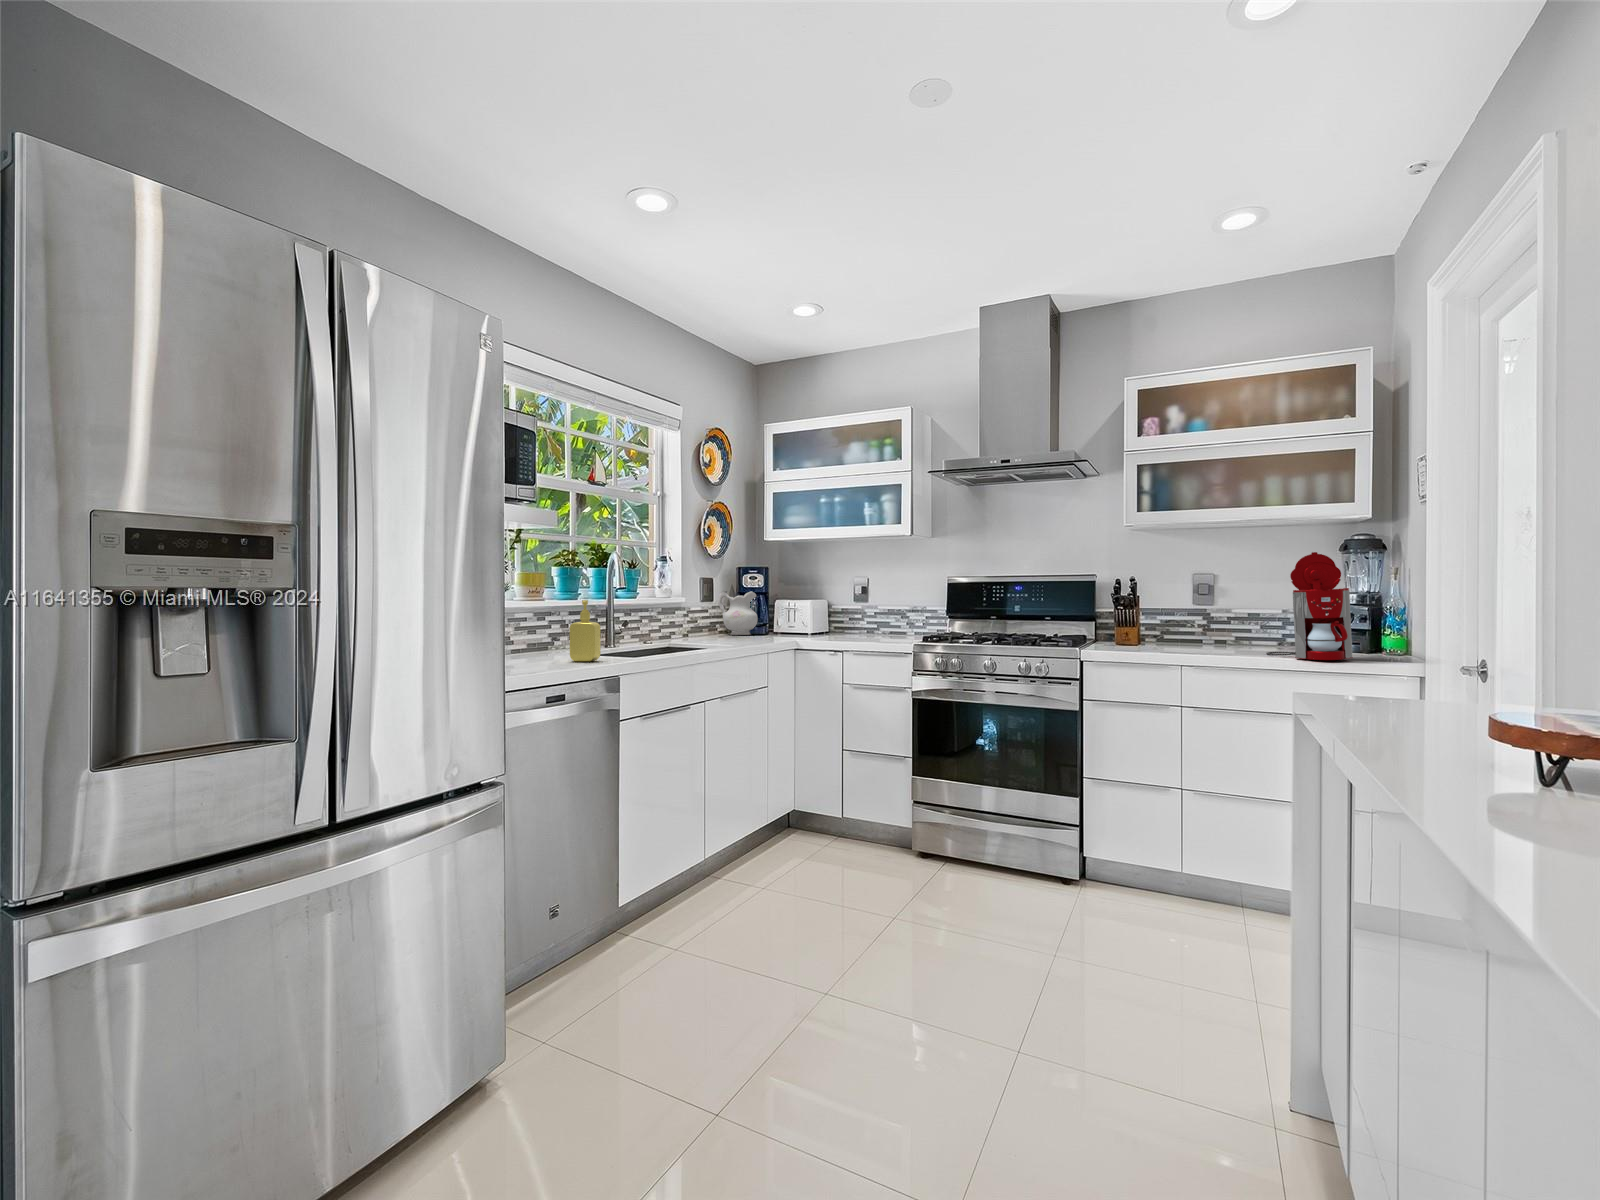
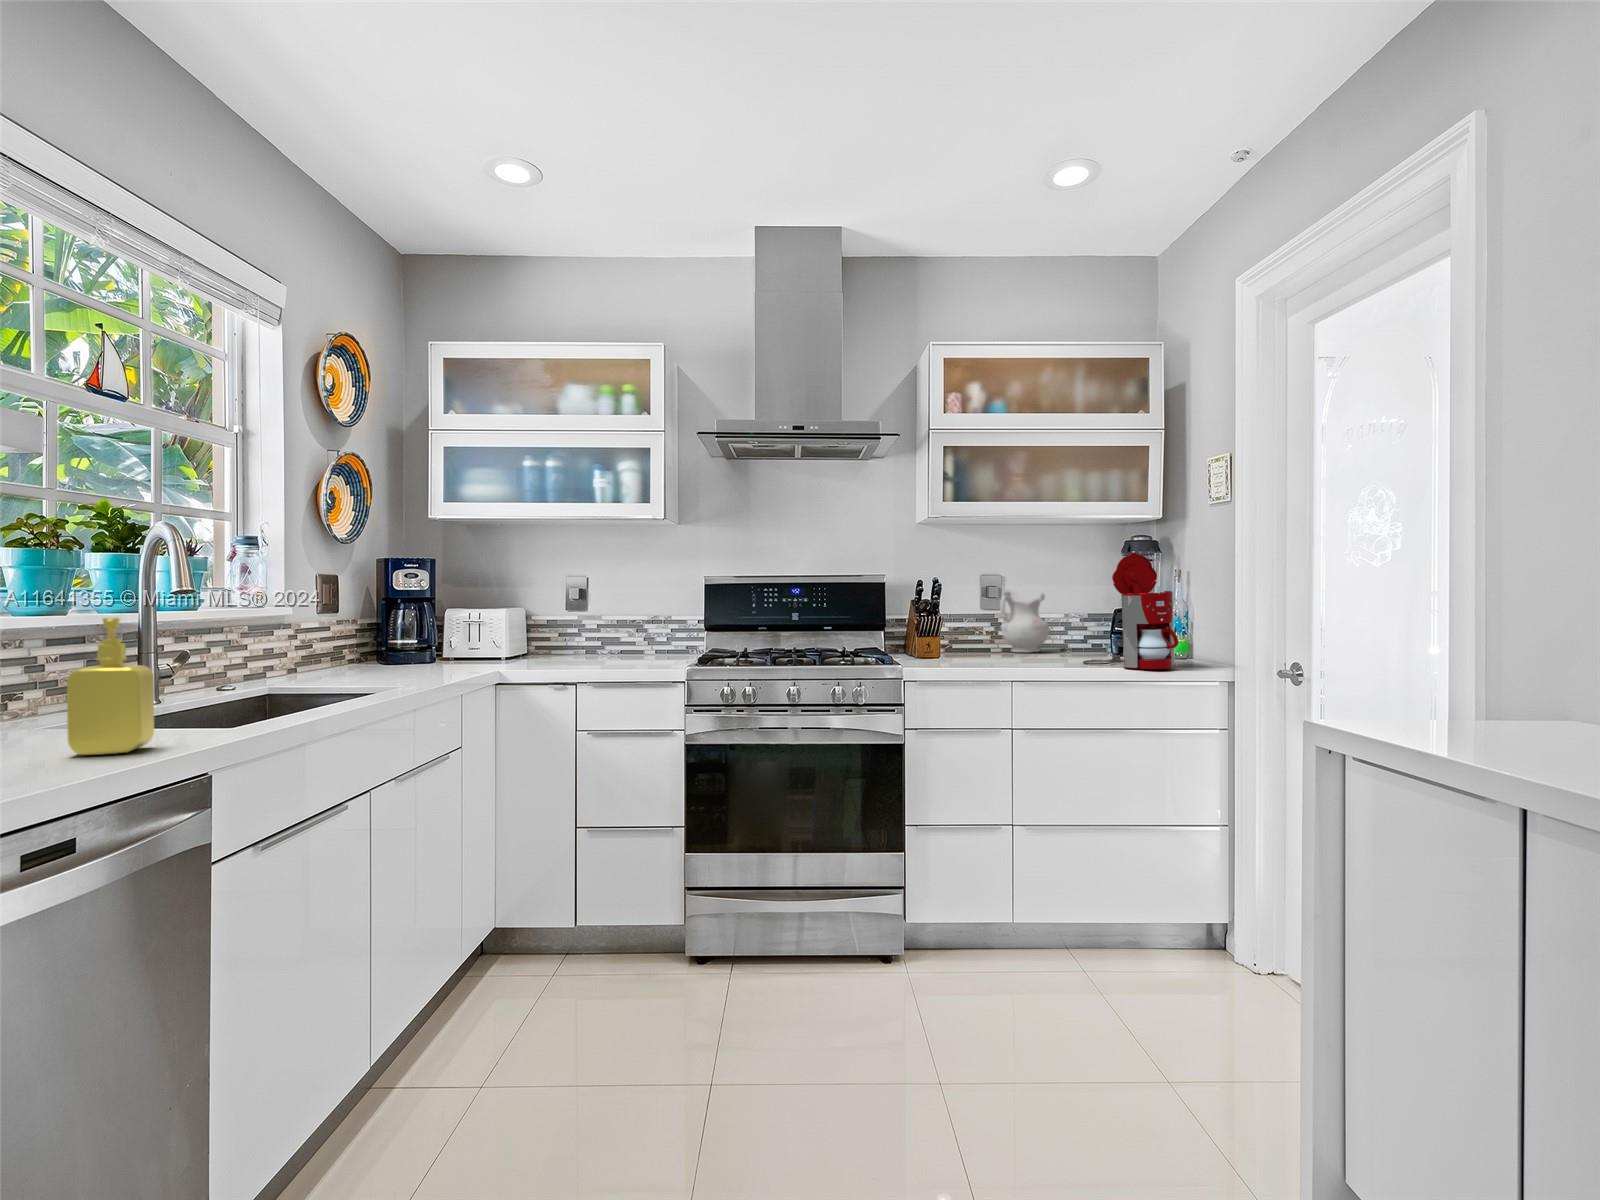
ceramic pitcher: present [718,591,758,635] -> present [1000,592,1049,652]

